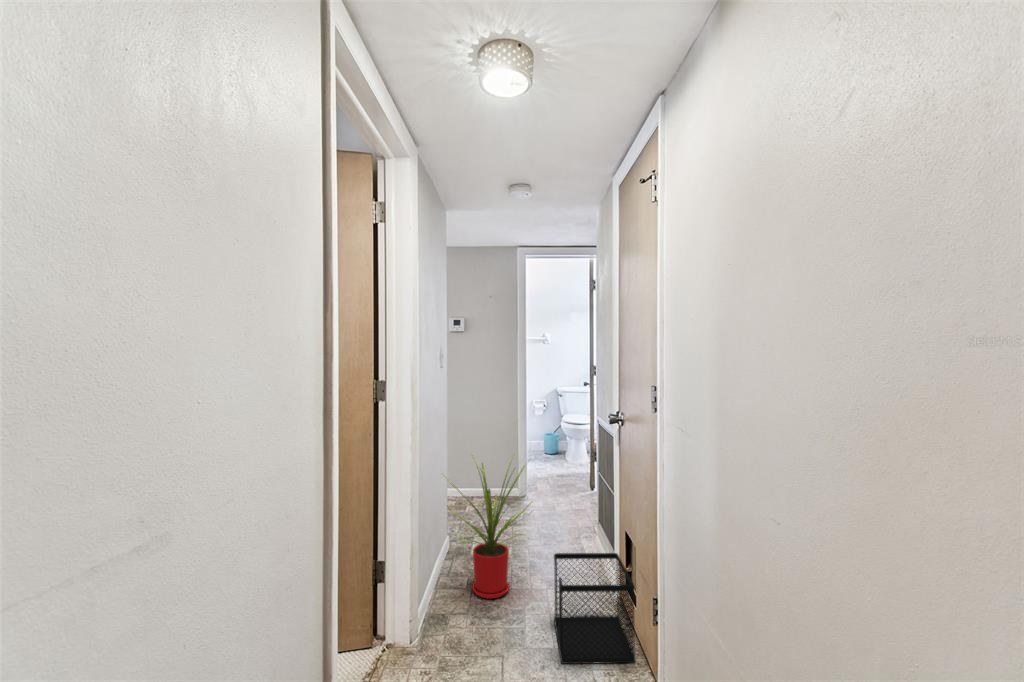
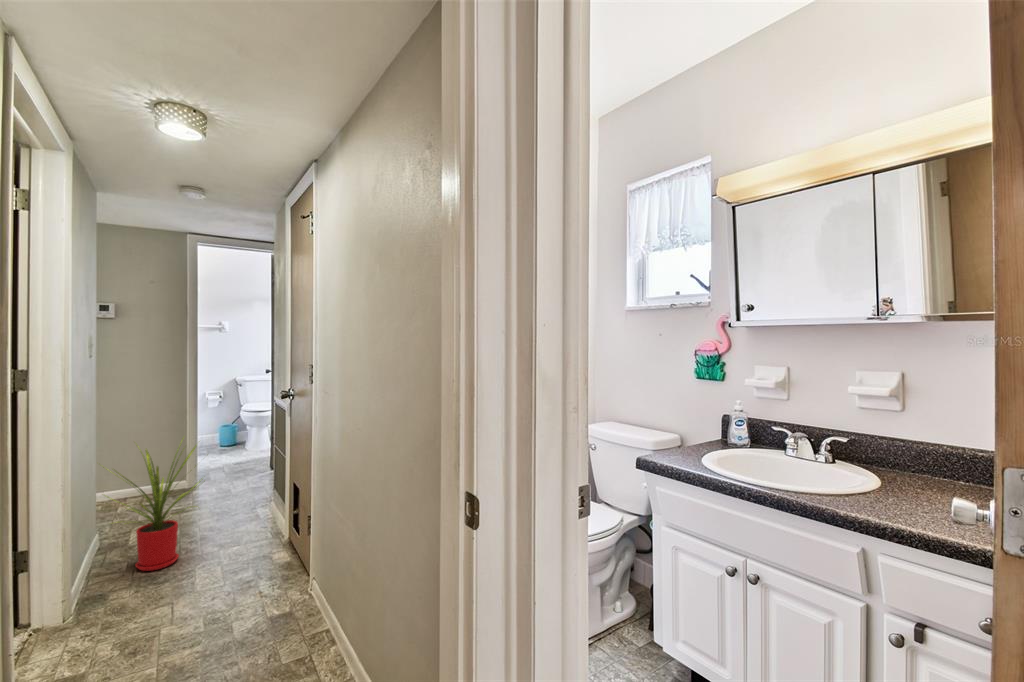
wastebasket: present [554,553,636,664] -> none [225,501,295,591]

